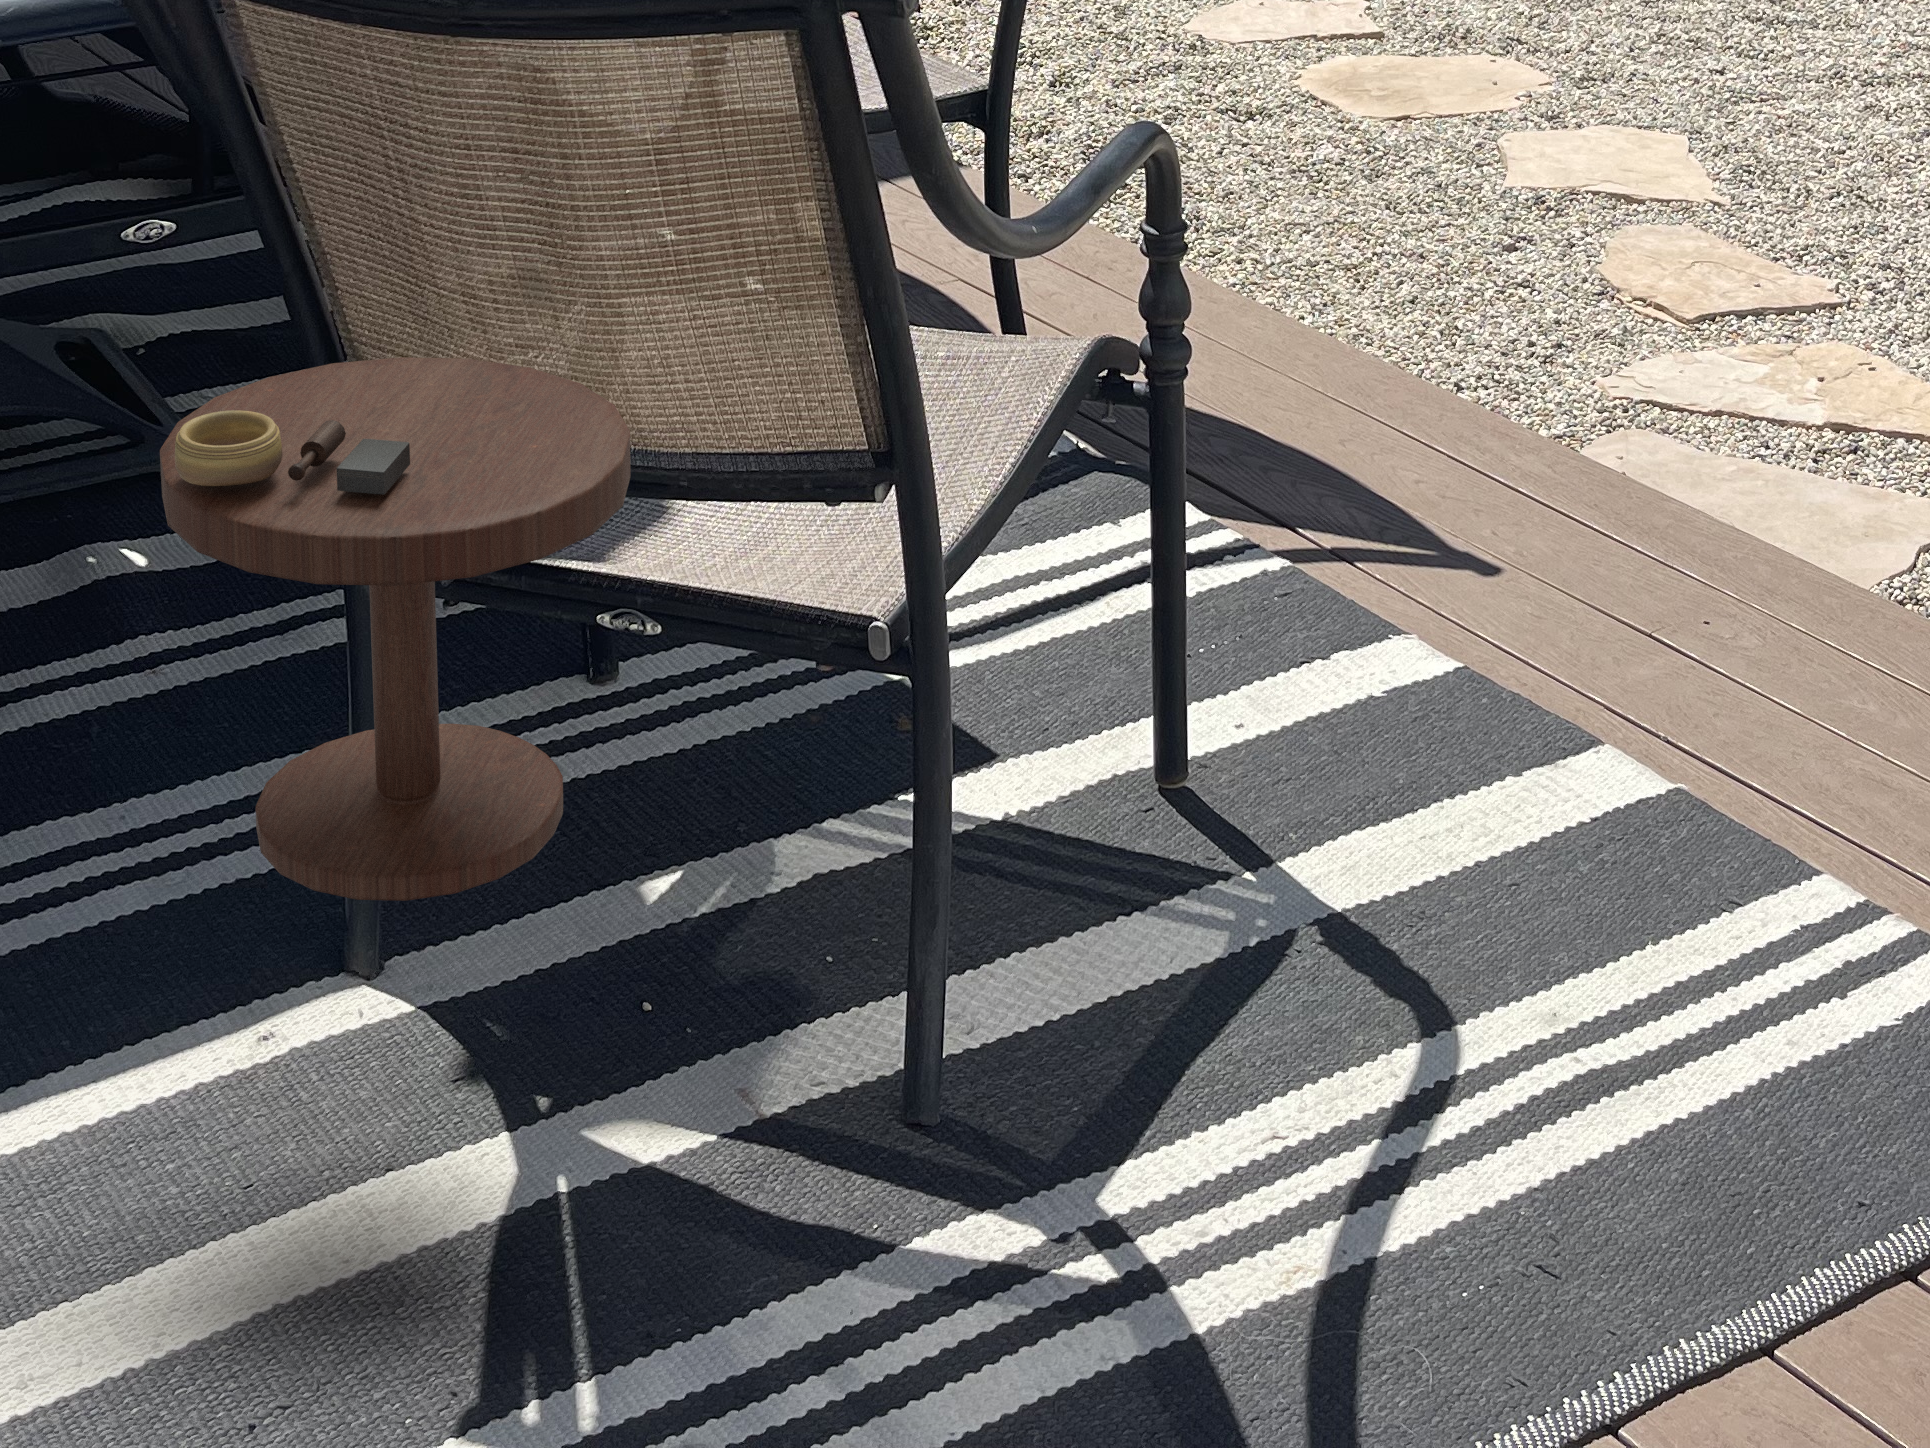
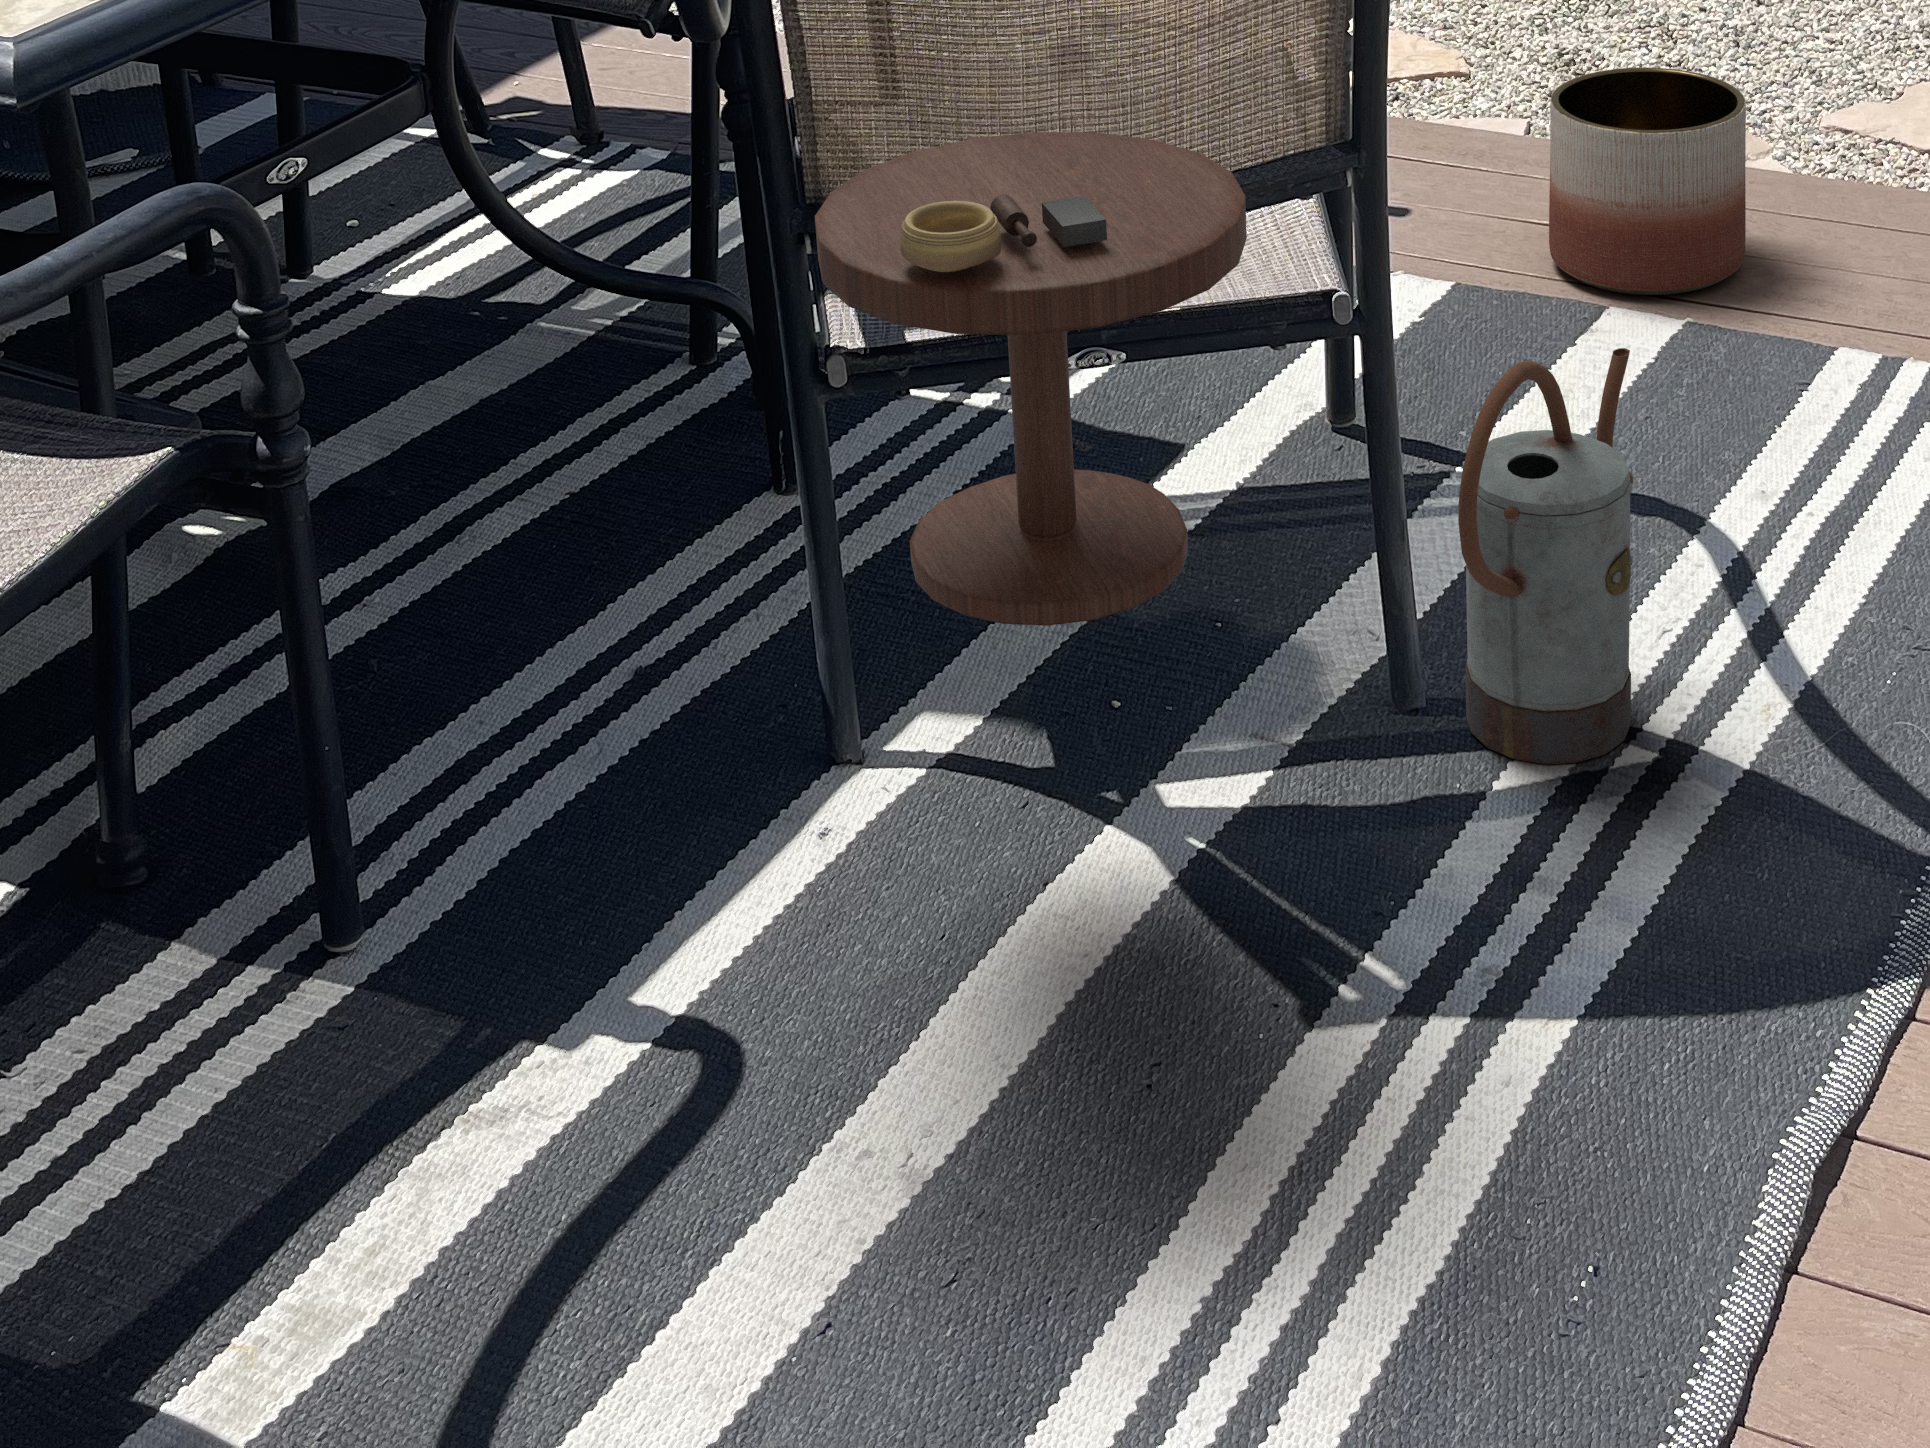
planter: none [1603,470,1857,760] -> present [1549,68,1746,295]
watering can: none [849,764,1239,1254] -> present [1458,348,1633,764]

